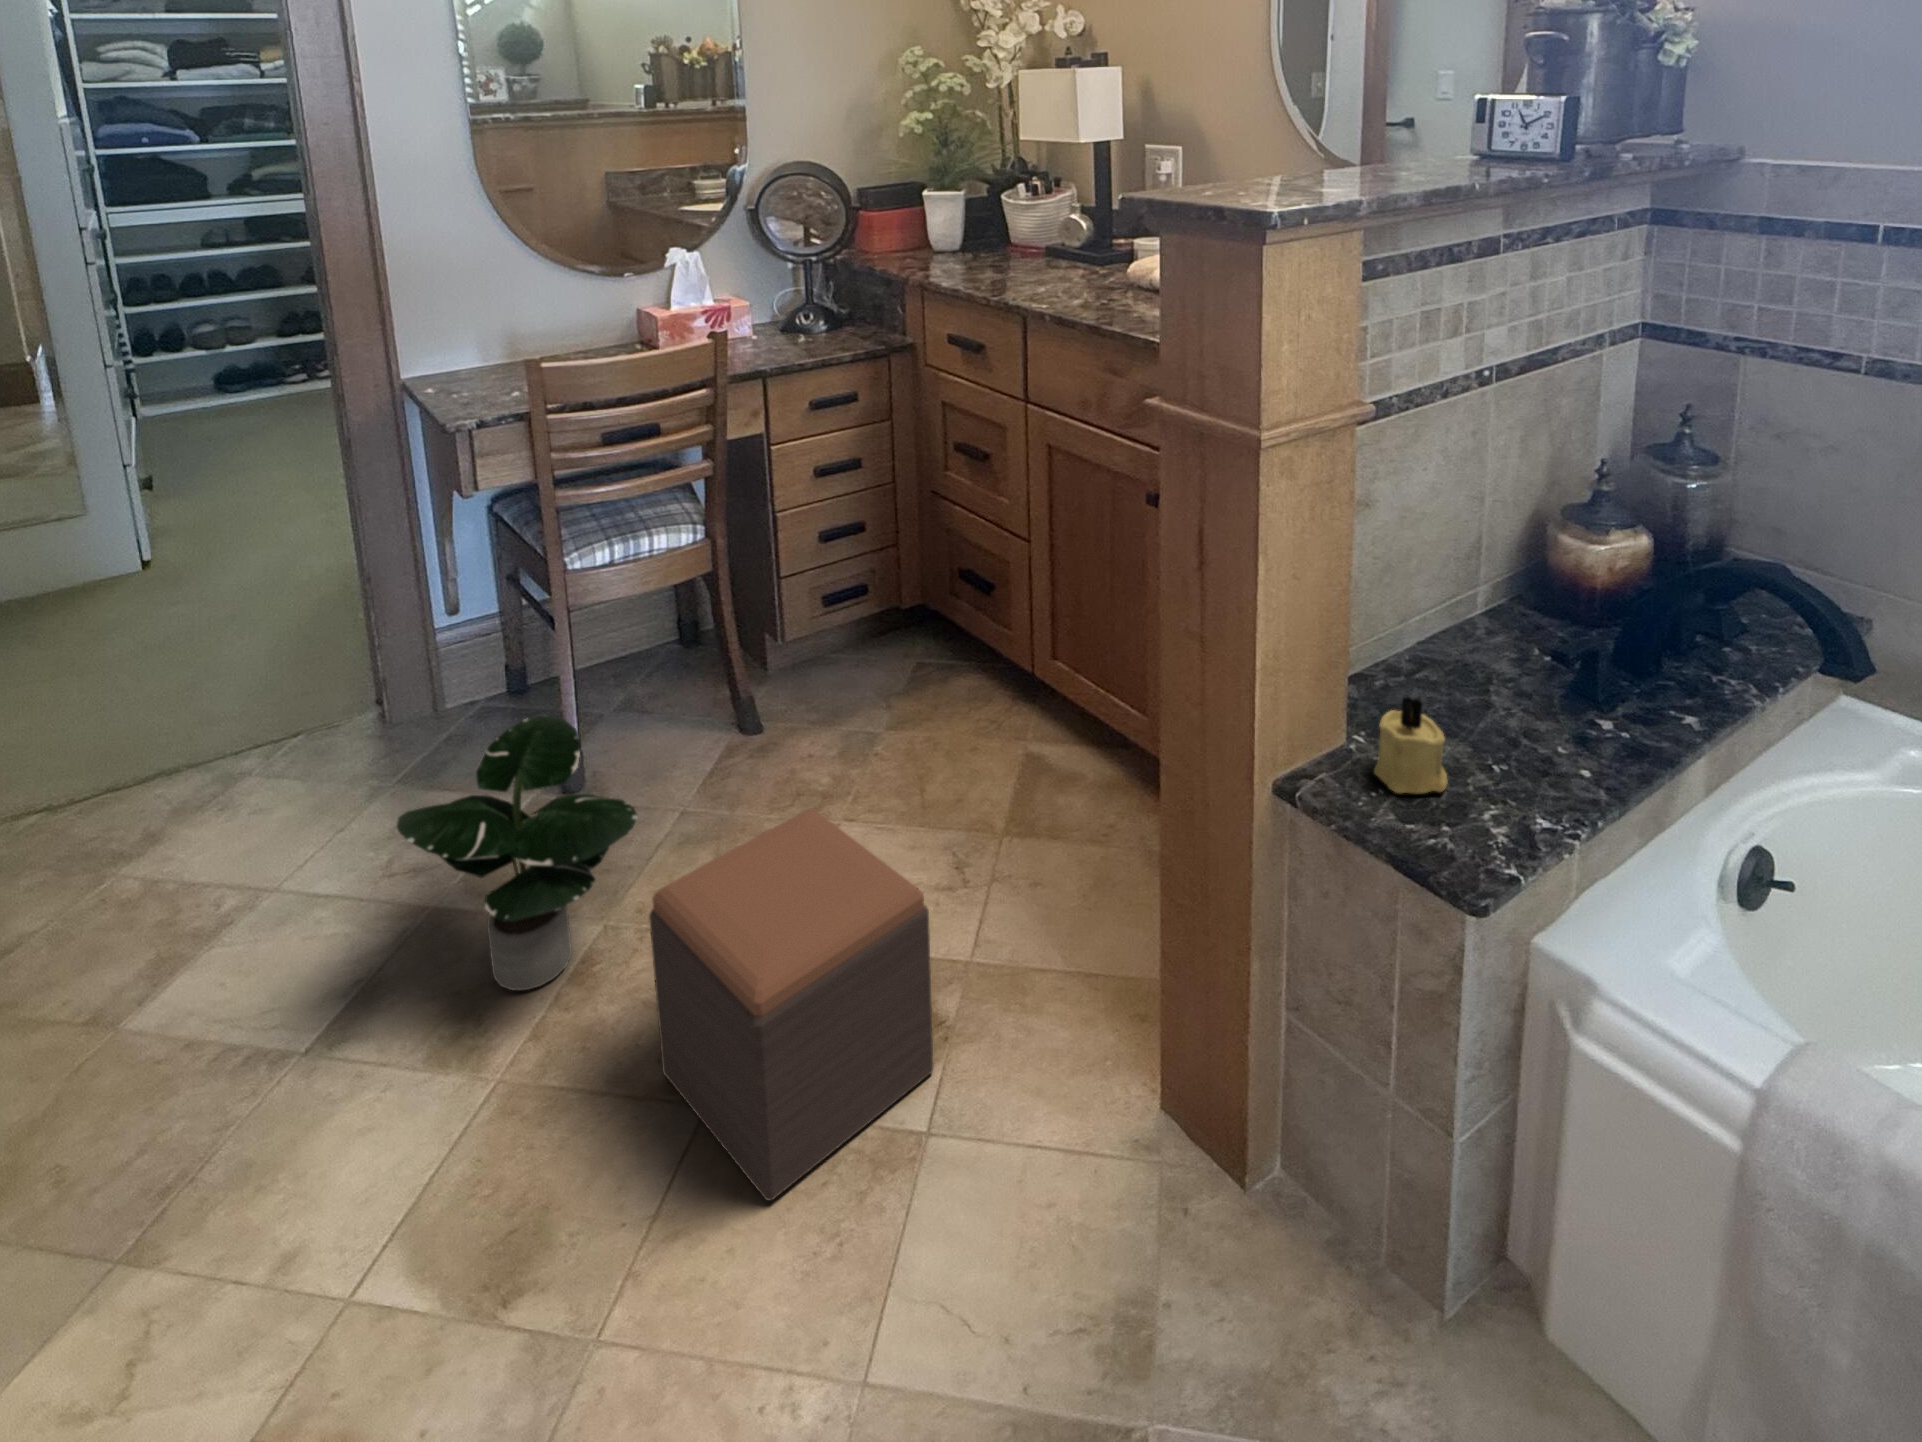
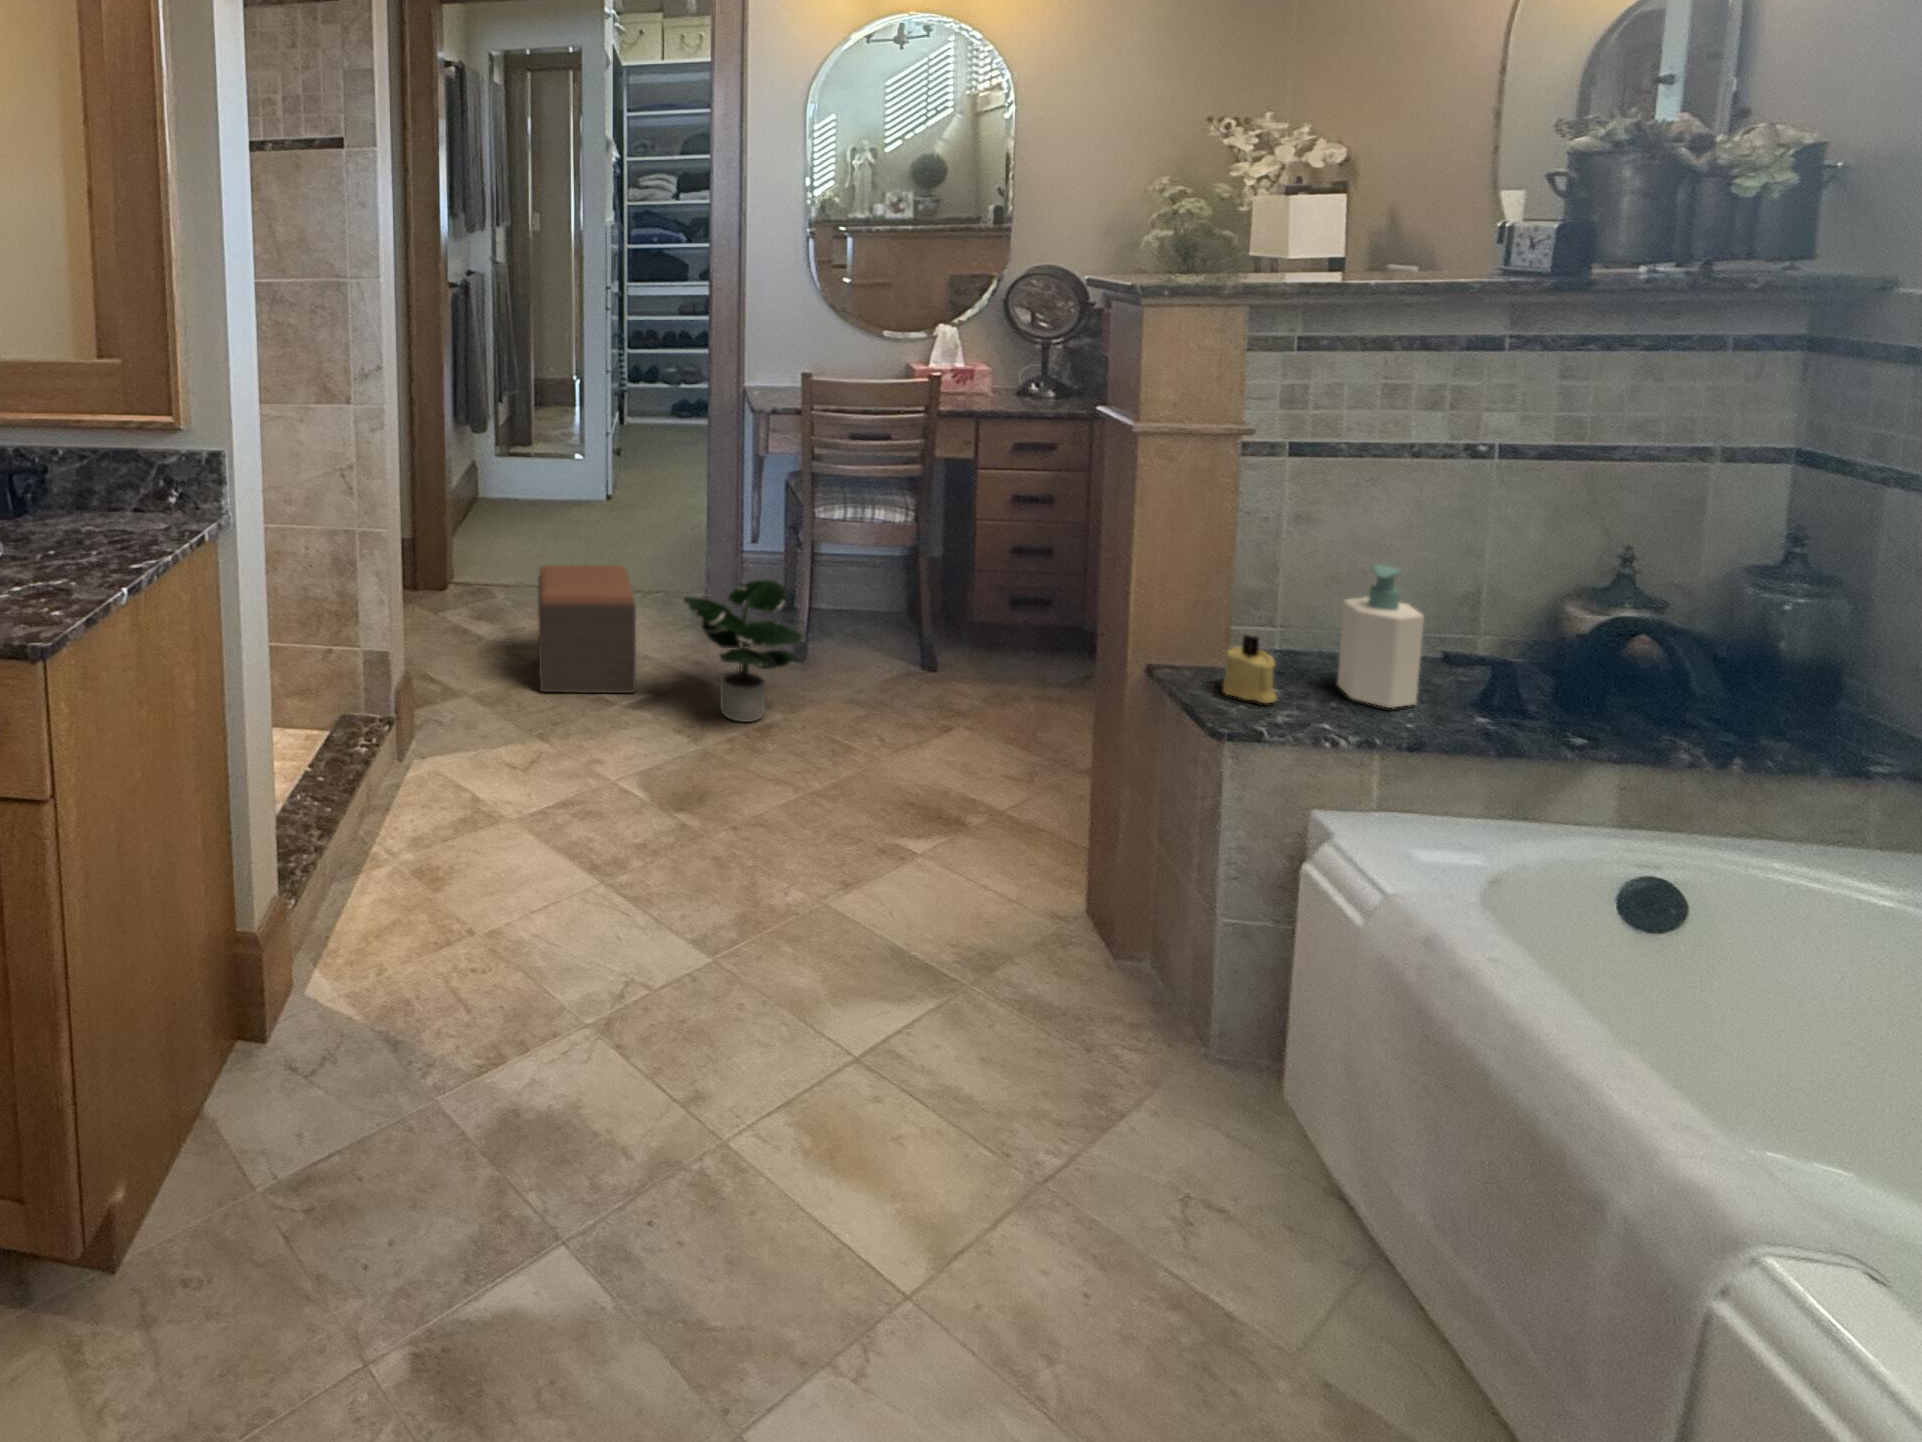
soap bottle: none [1453,550,1544,734] -> present [1338,565,1424,708]
footstool: present [649,809,933,1201] -> present [538,565,636,693]

